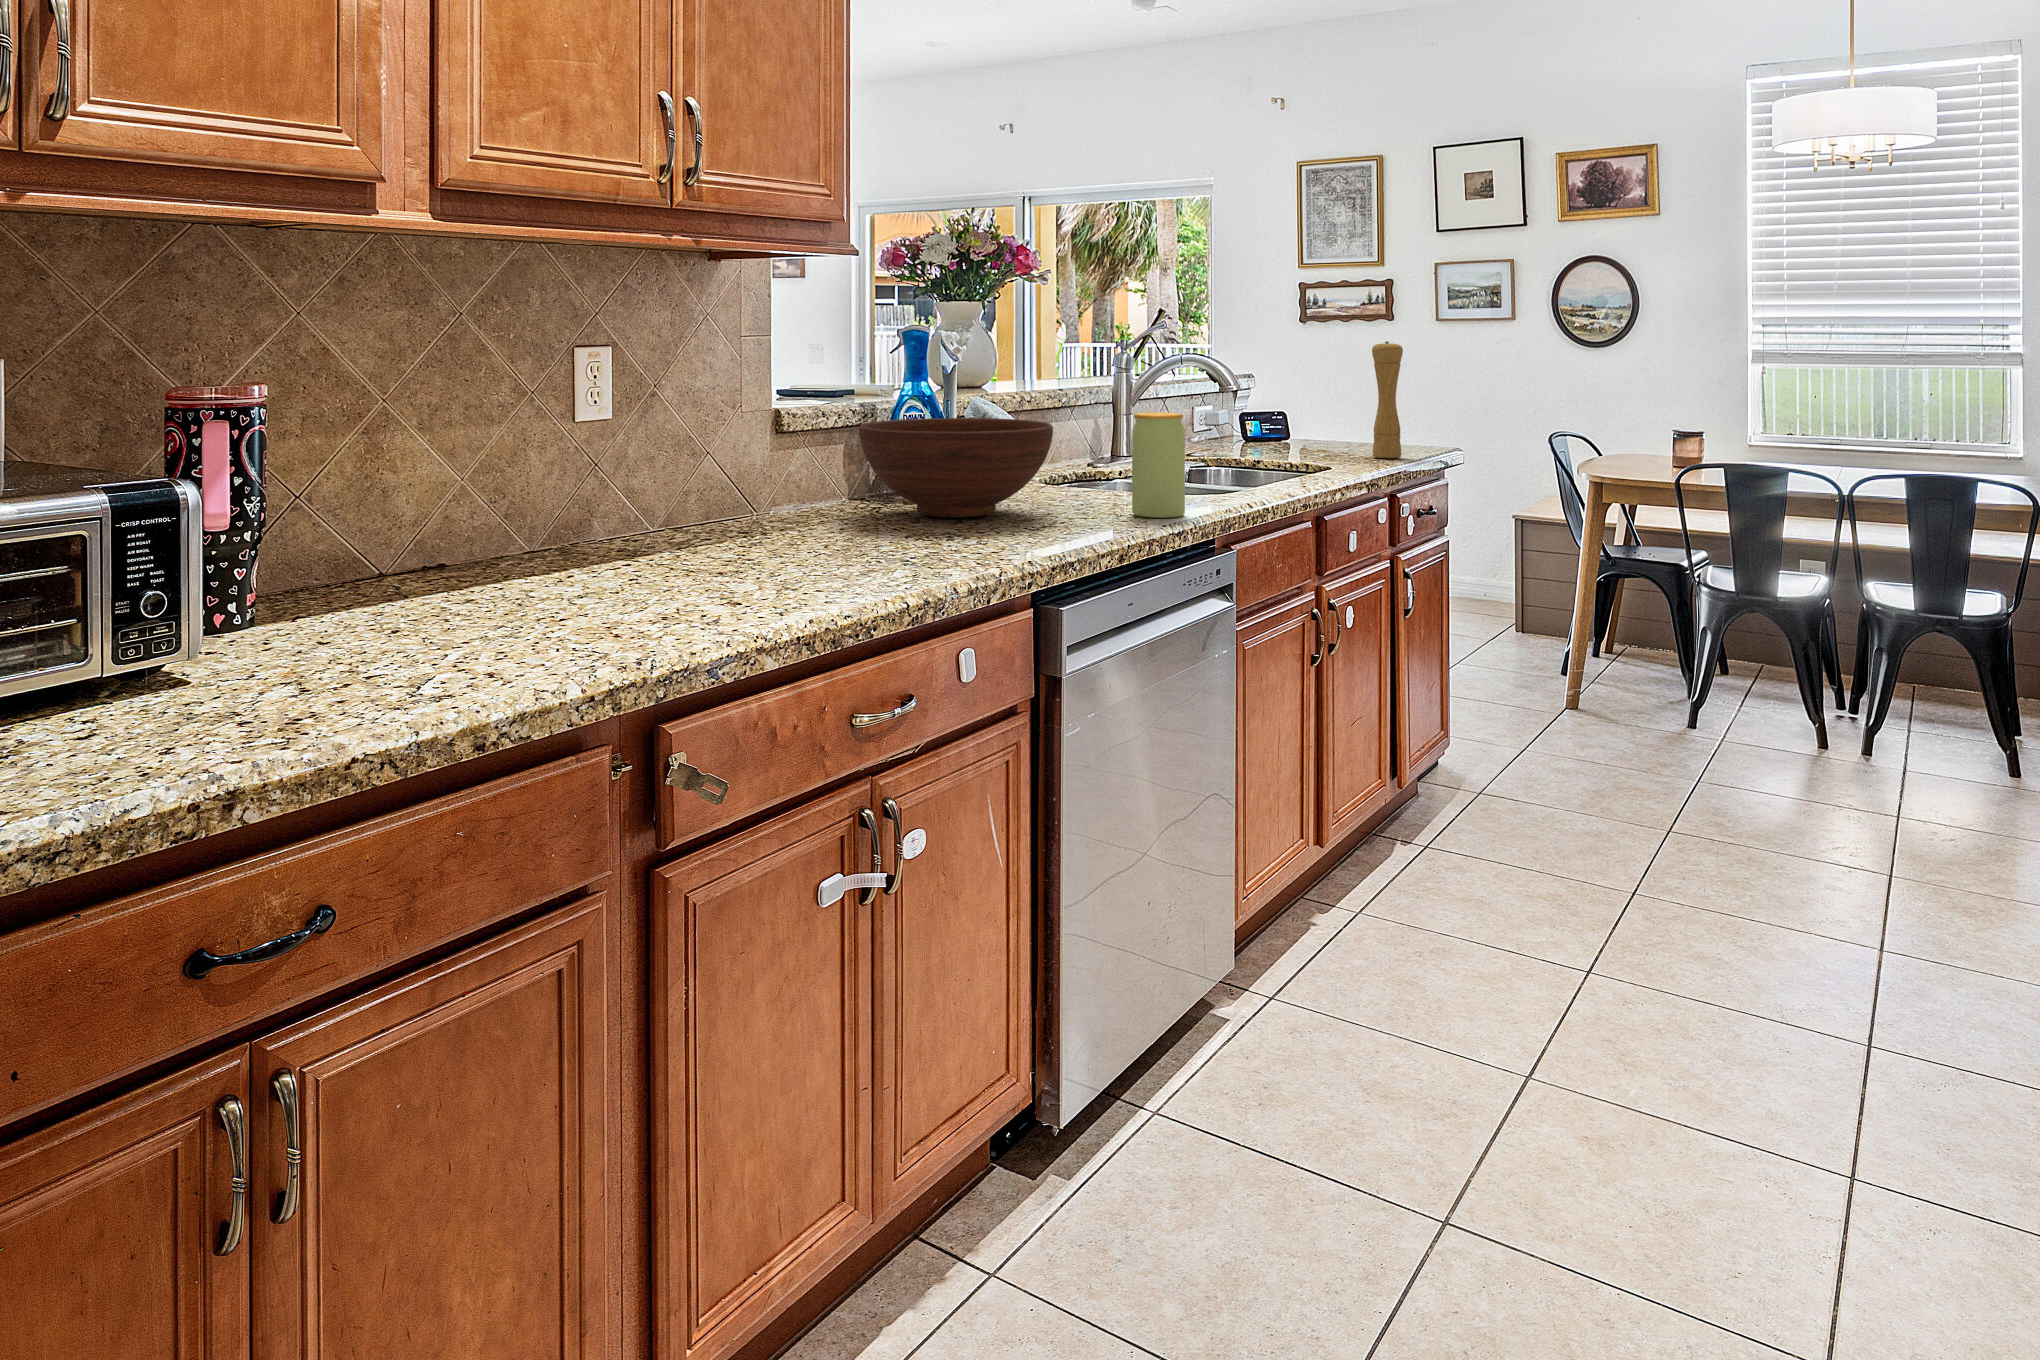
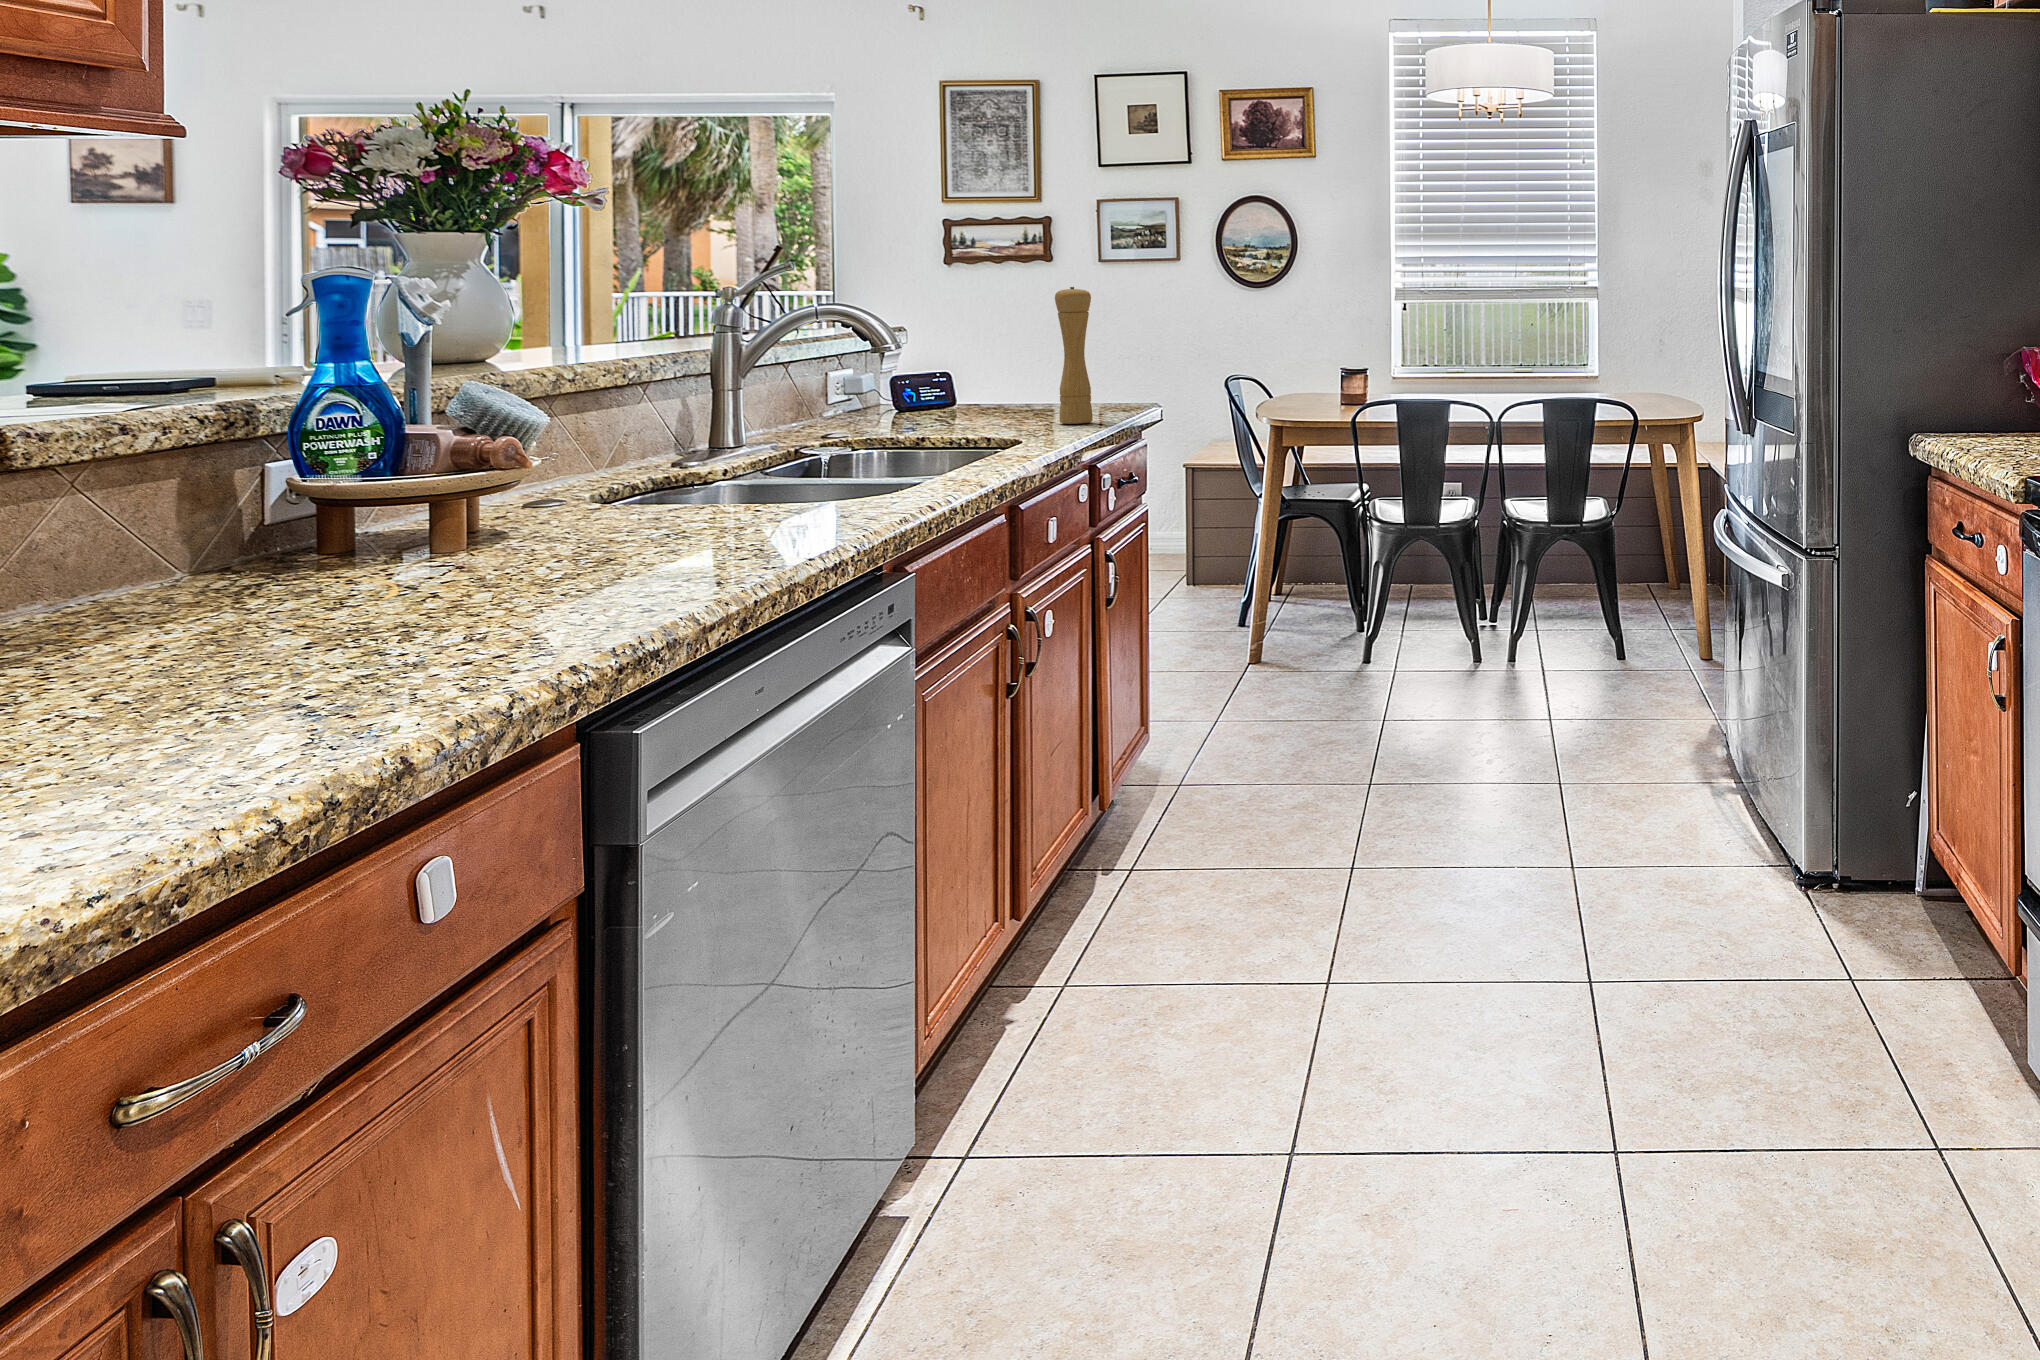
jar: present [1132,413,1185,518] -> none [746,394,833,546]
fruit bowl: present [859,418,1053,518] -> none [208,416,610,587]

